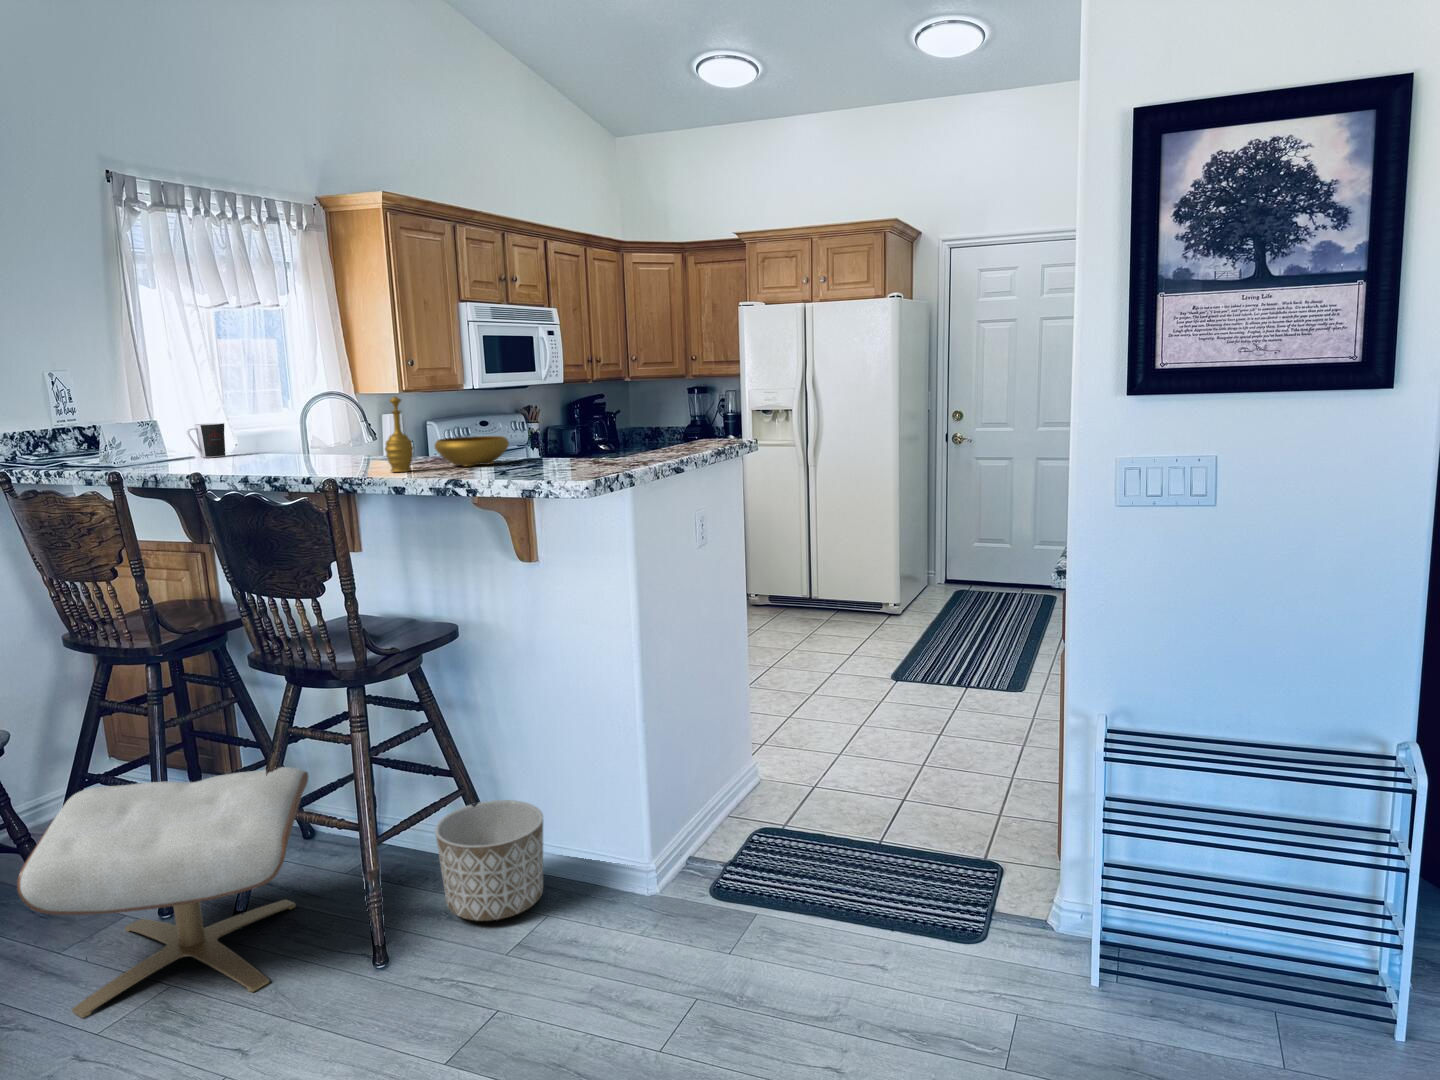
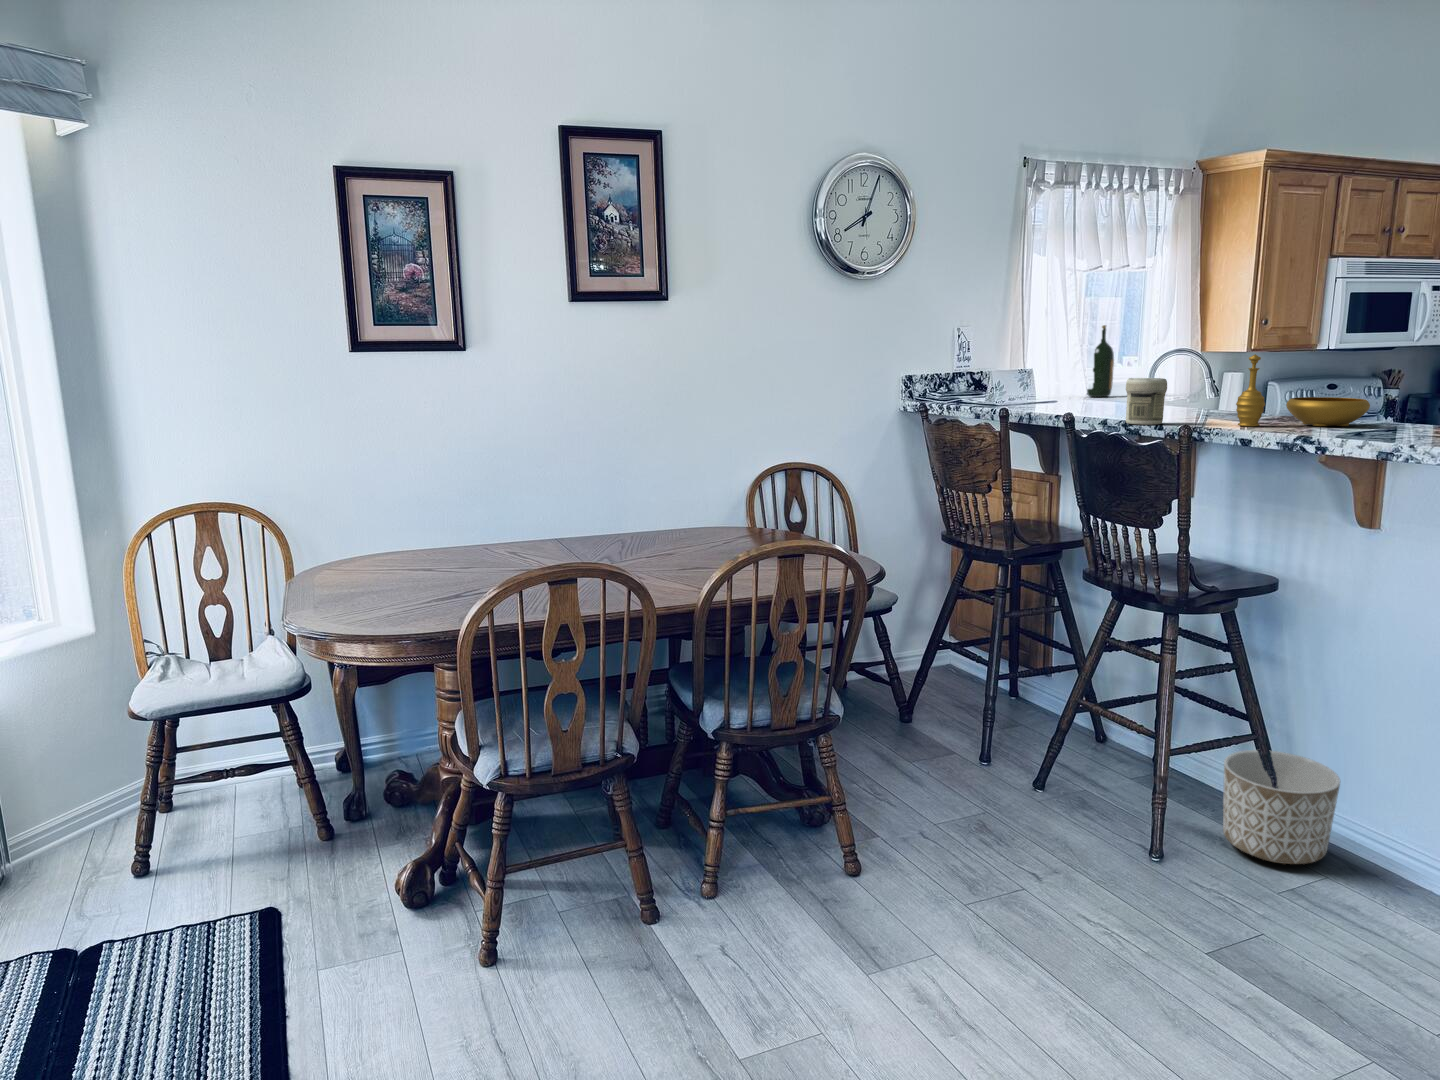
wine bottle: none [232,369,265,449] -> present [1087,325,1114,397]
coffee cup: present [187,423,225,458] -> none [1051,373,1083,402]
jar: none [263,426,311,480] -> present [1126,378,1167,425]
ottoman: present [17,767,308,1018] -> none [899,649,1115,840]

